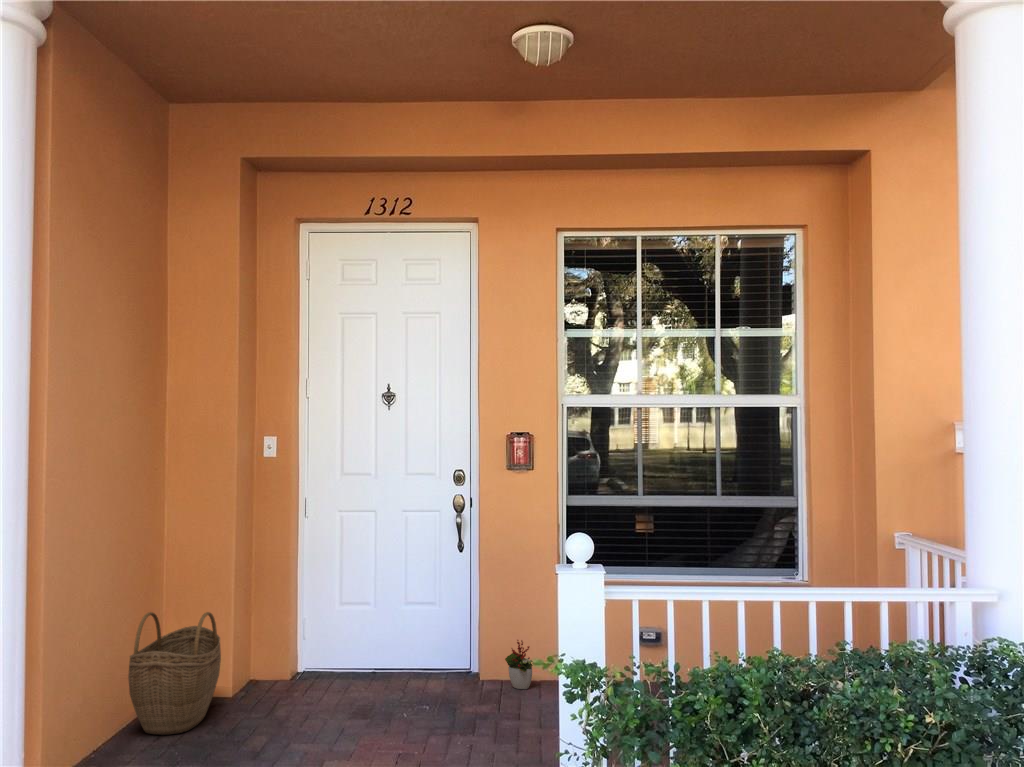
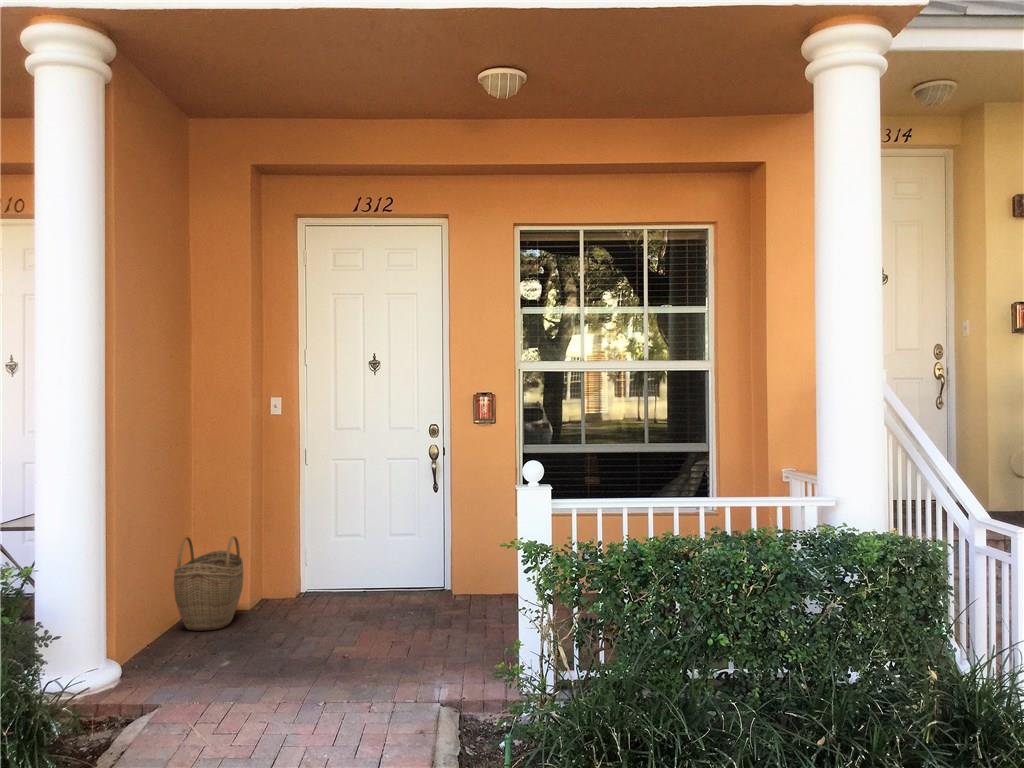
decorative plant: present [505,640,533,689] -> none [474,560,497,600]

